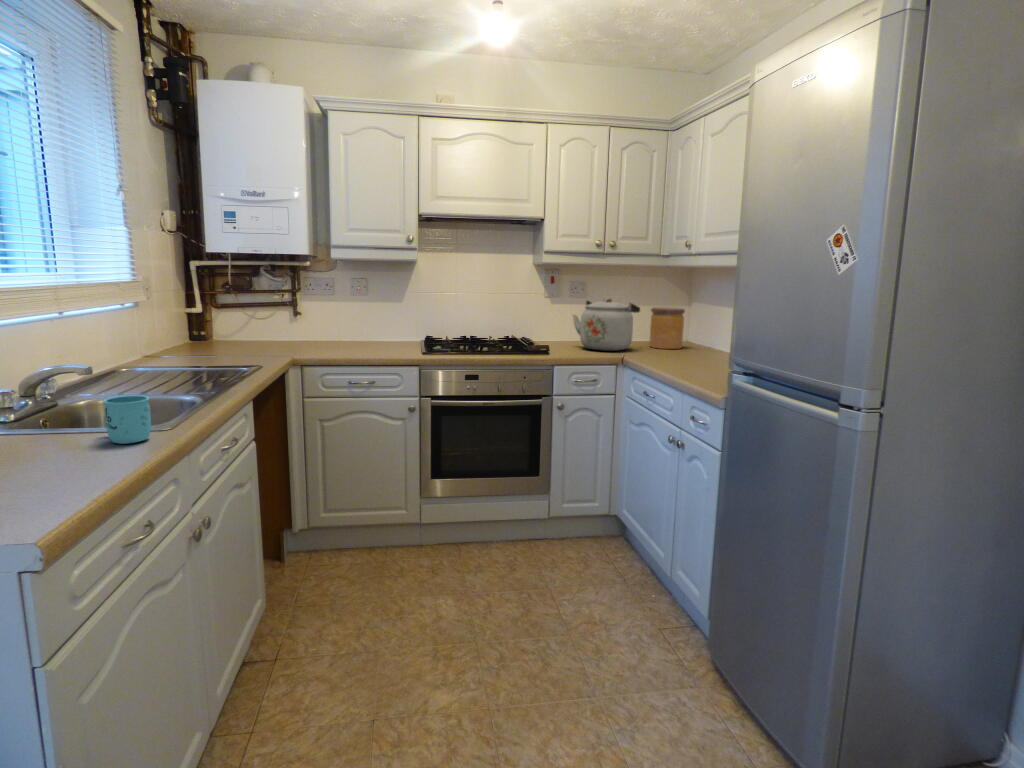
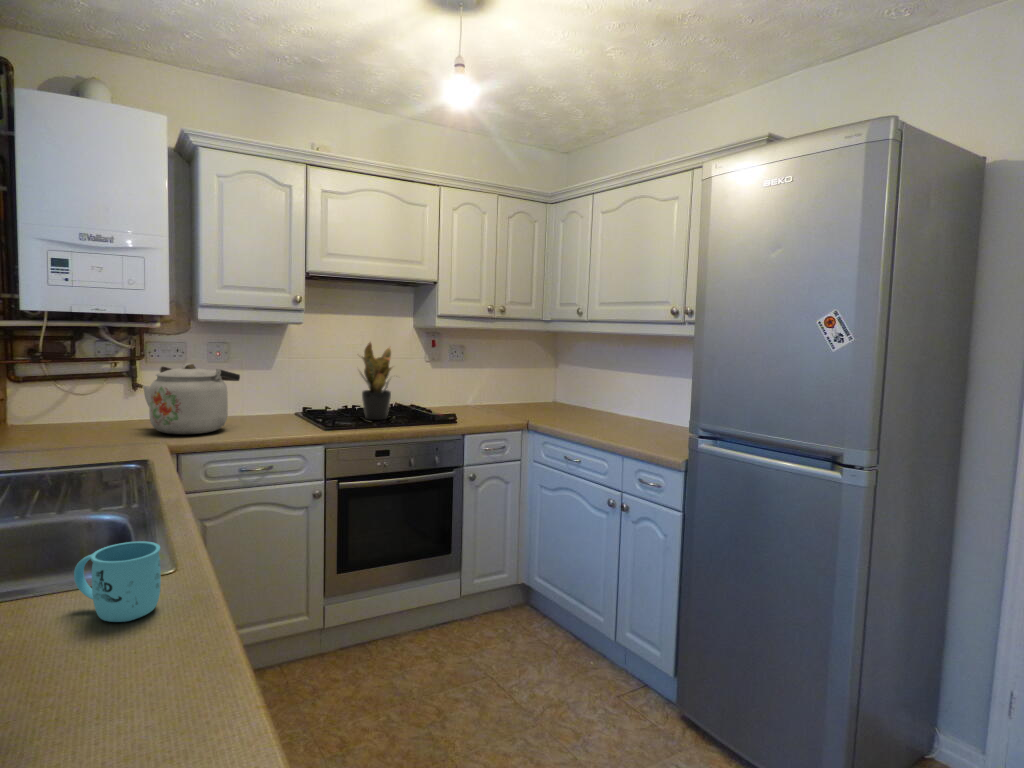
potted plant: none [457,274,505,349] -> present [360,343,392,420]
kettle: present [573,298,640,351] -> present [143,363,240,434]
jar: present [649,307,685,349] -> none [533,369,566,410]

